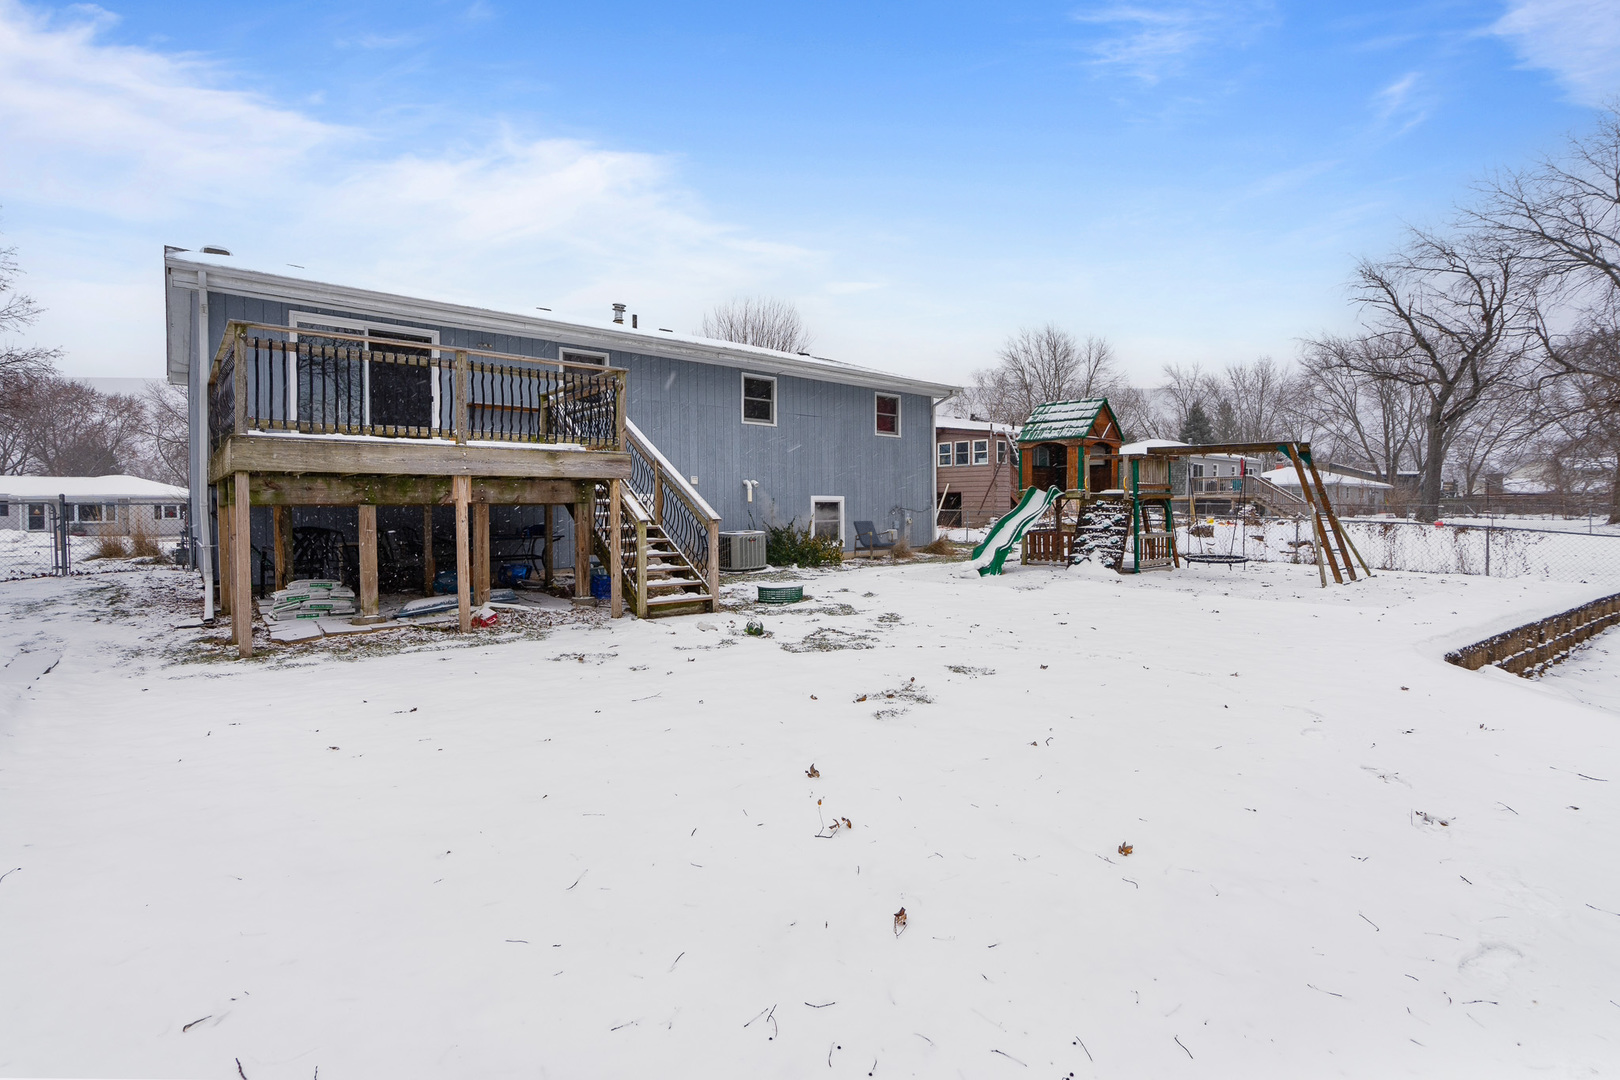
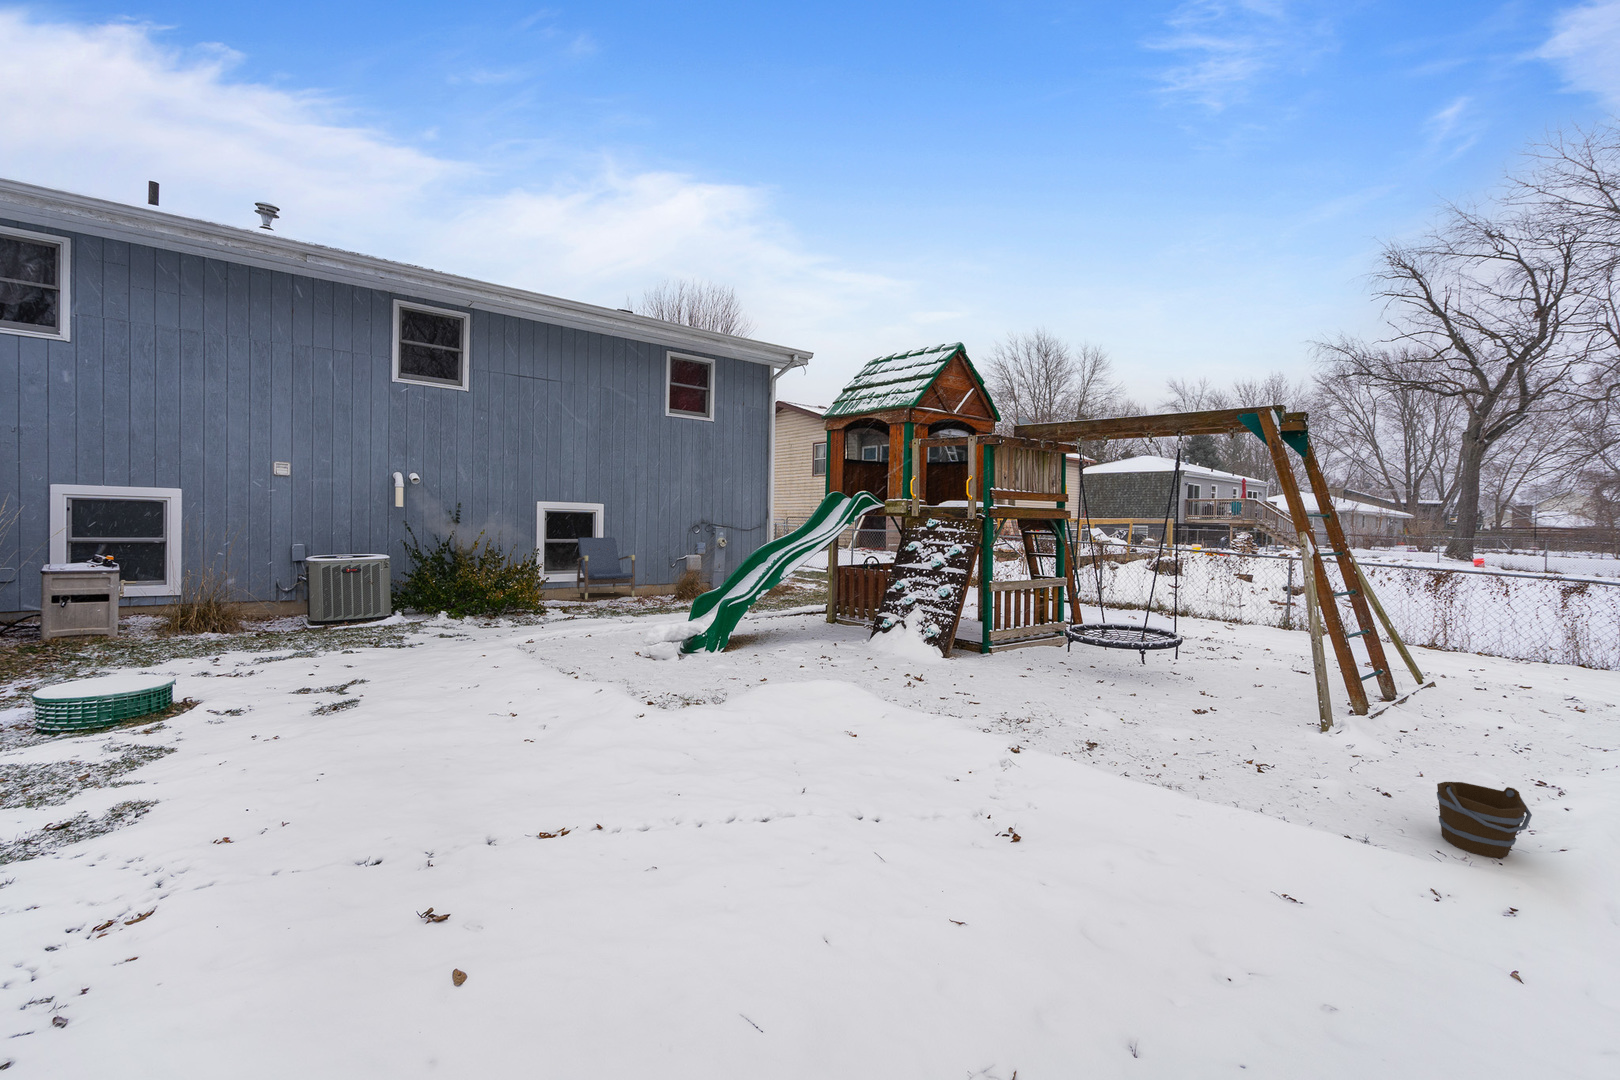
bucket: none [1360,581,1389,603] -> present [1437,782,1532,858]

